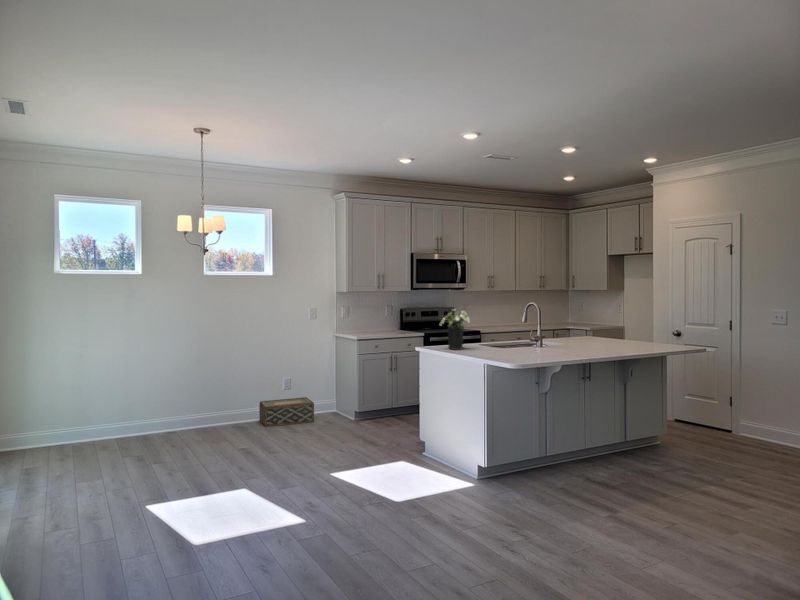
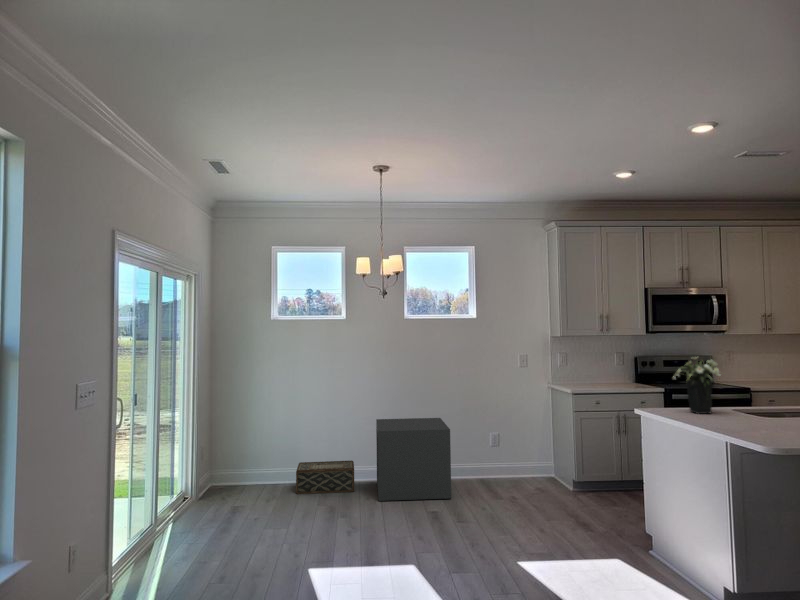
storage cabinet: none [175,367,255,446] -> present [376,418,451,501]
woven basket: present [259,397,314,427] -> present [296,460,354,494]

